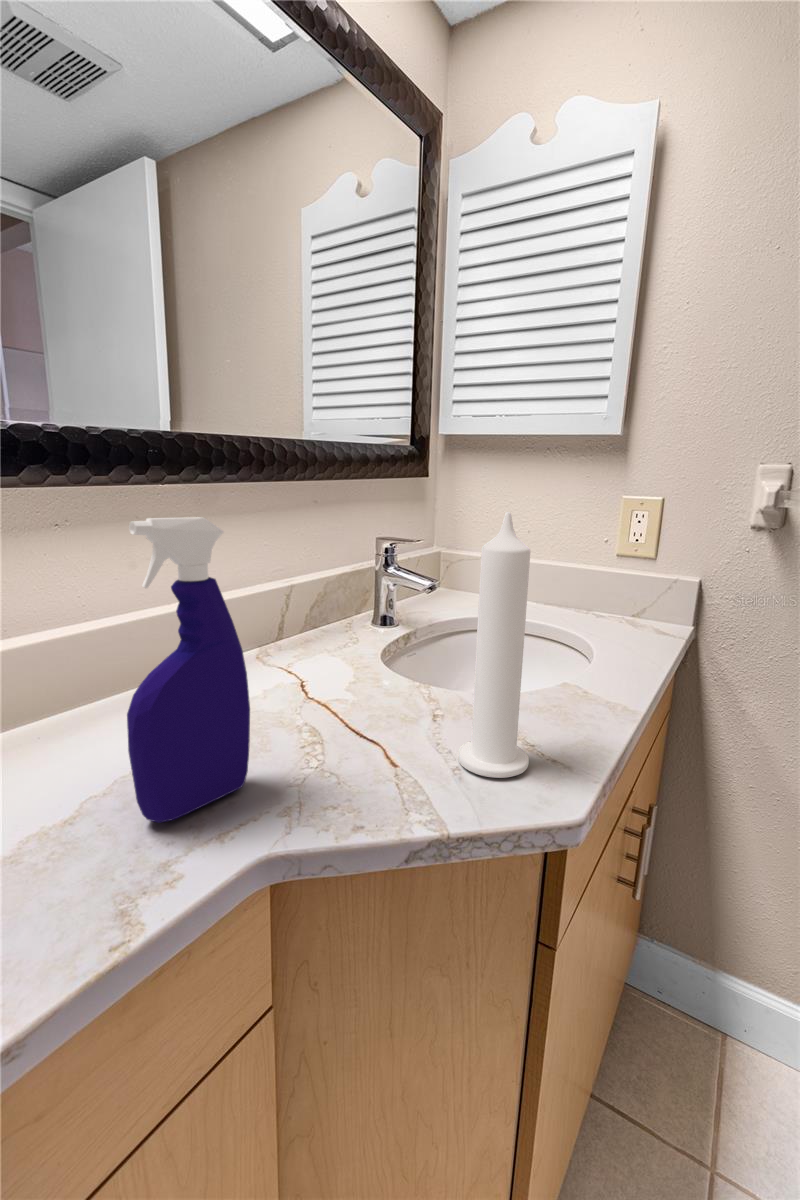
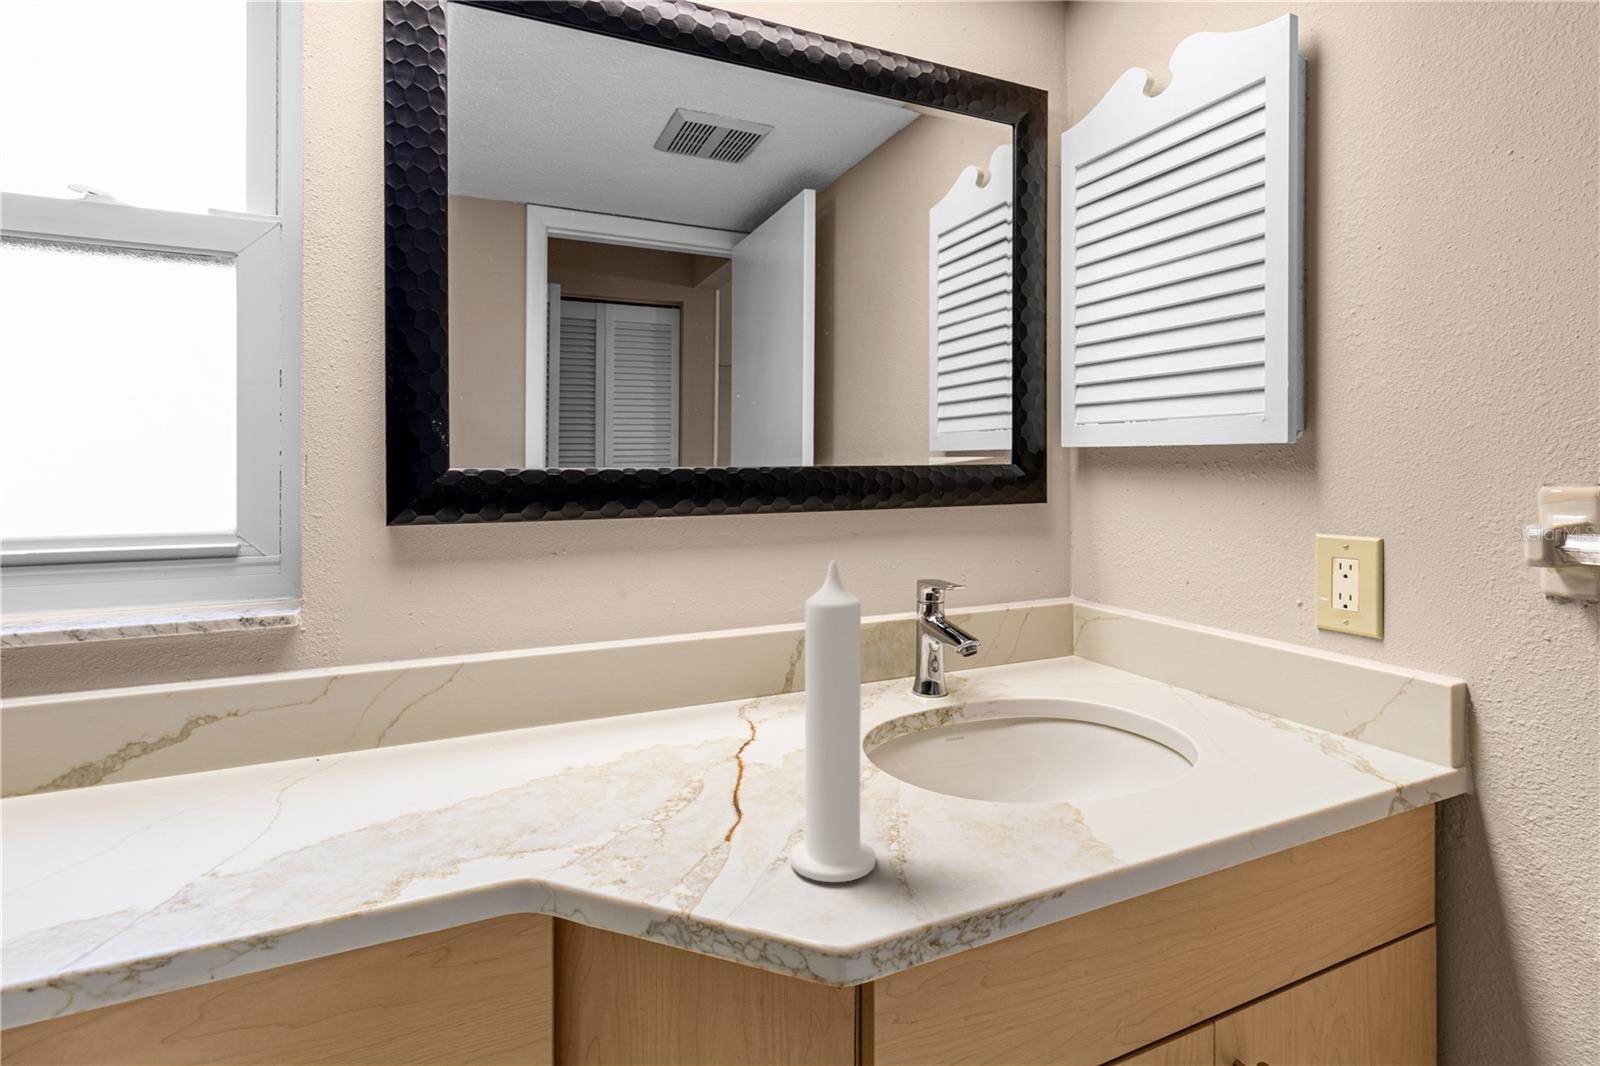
spray bottle: present [127,517,250,823] -> none [459,558,588,833]

